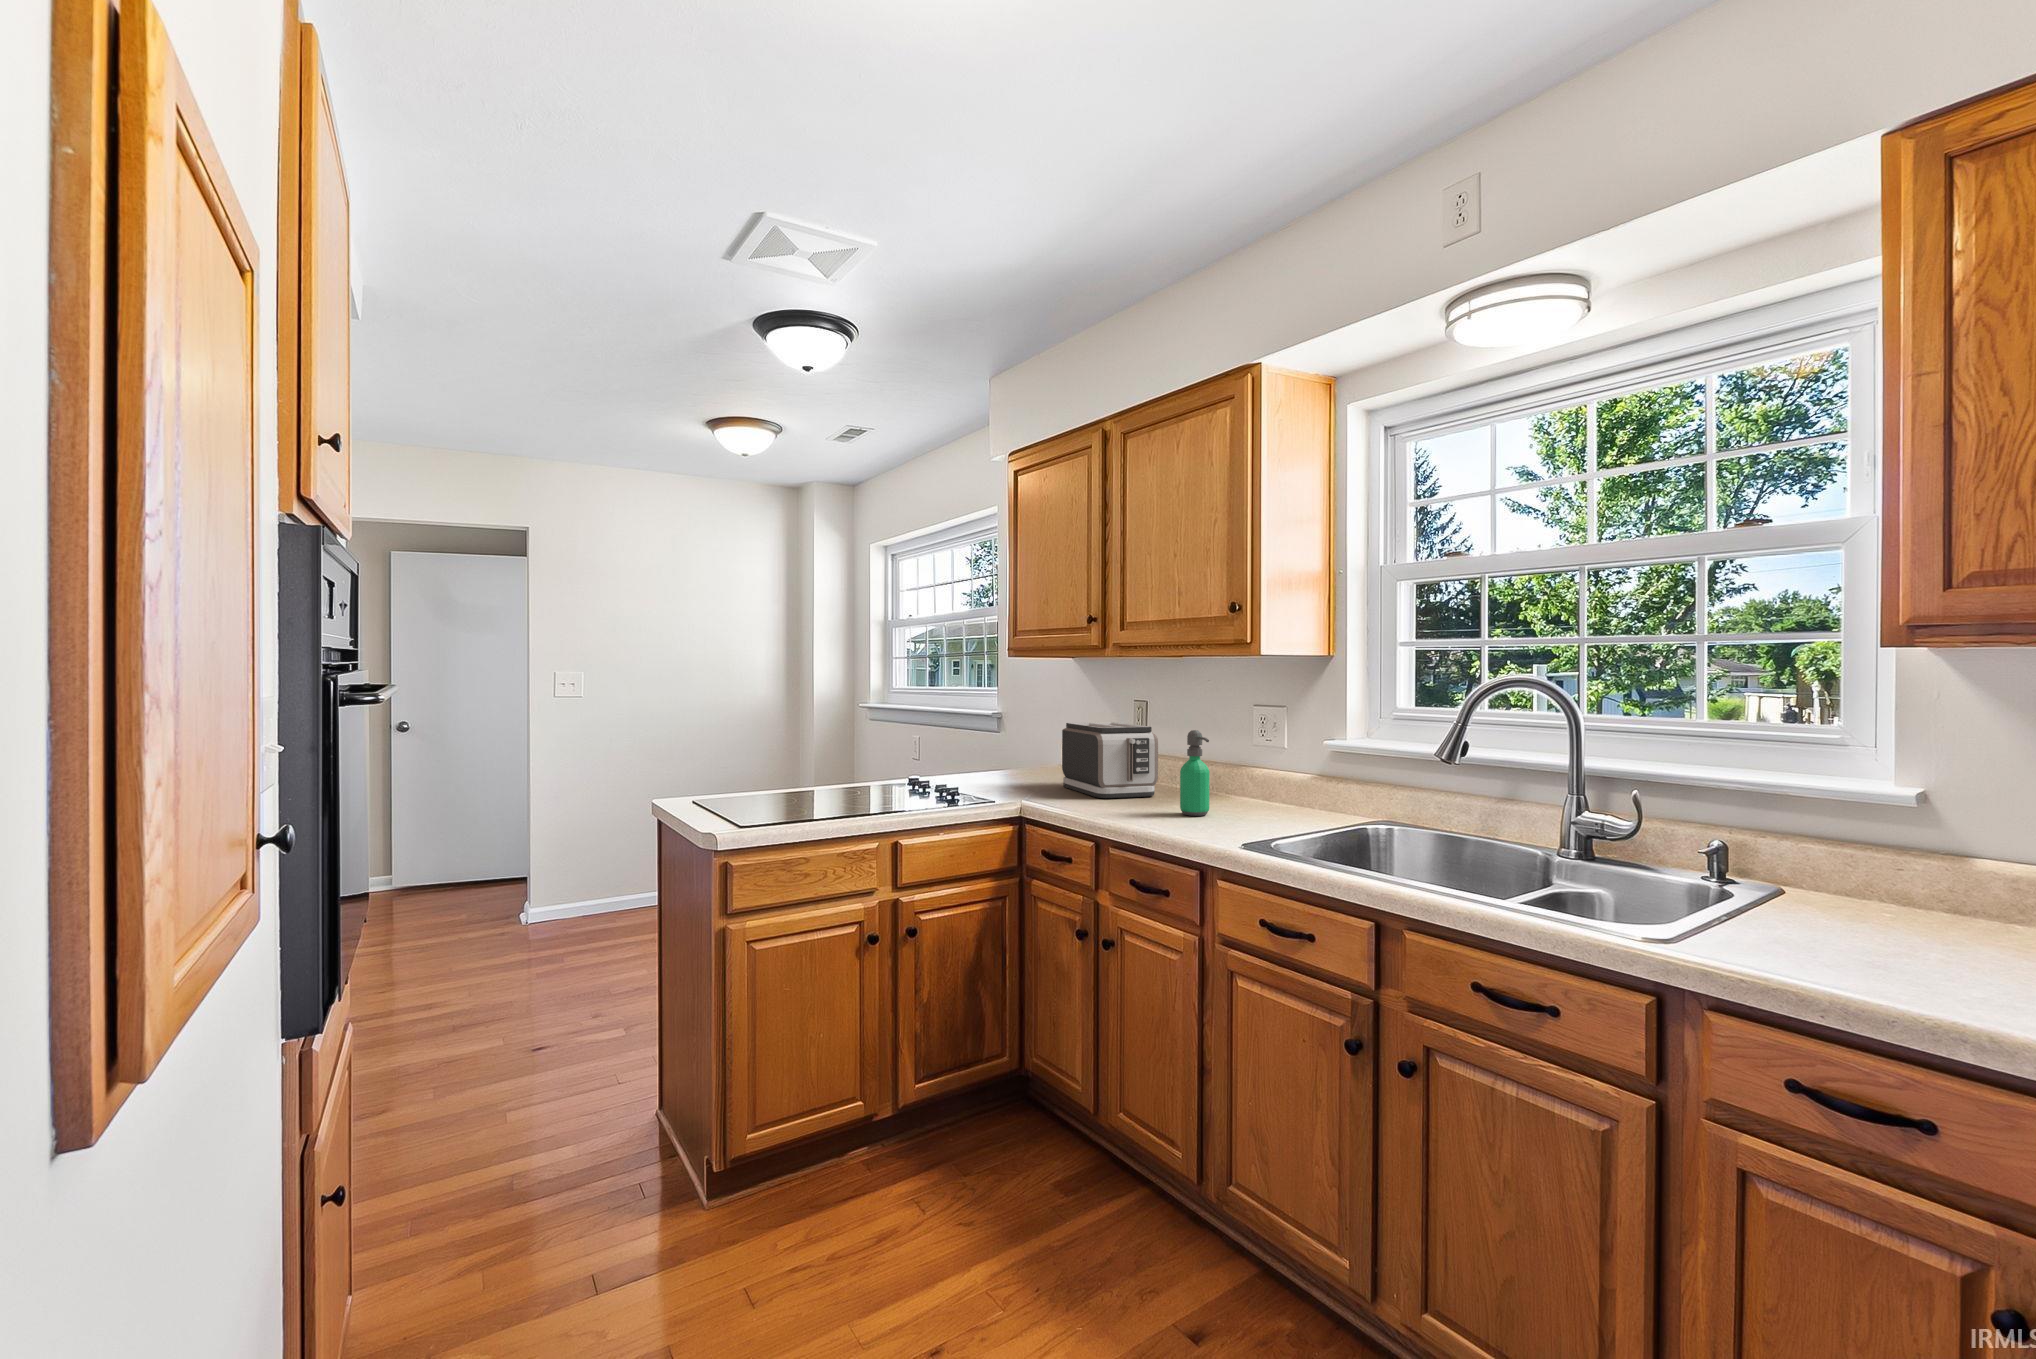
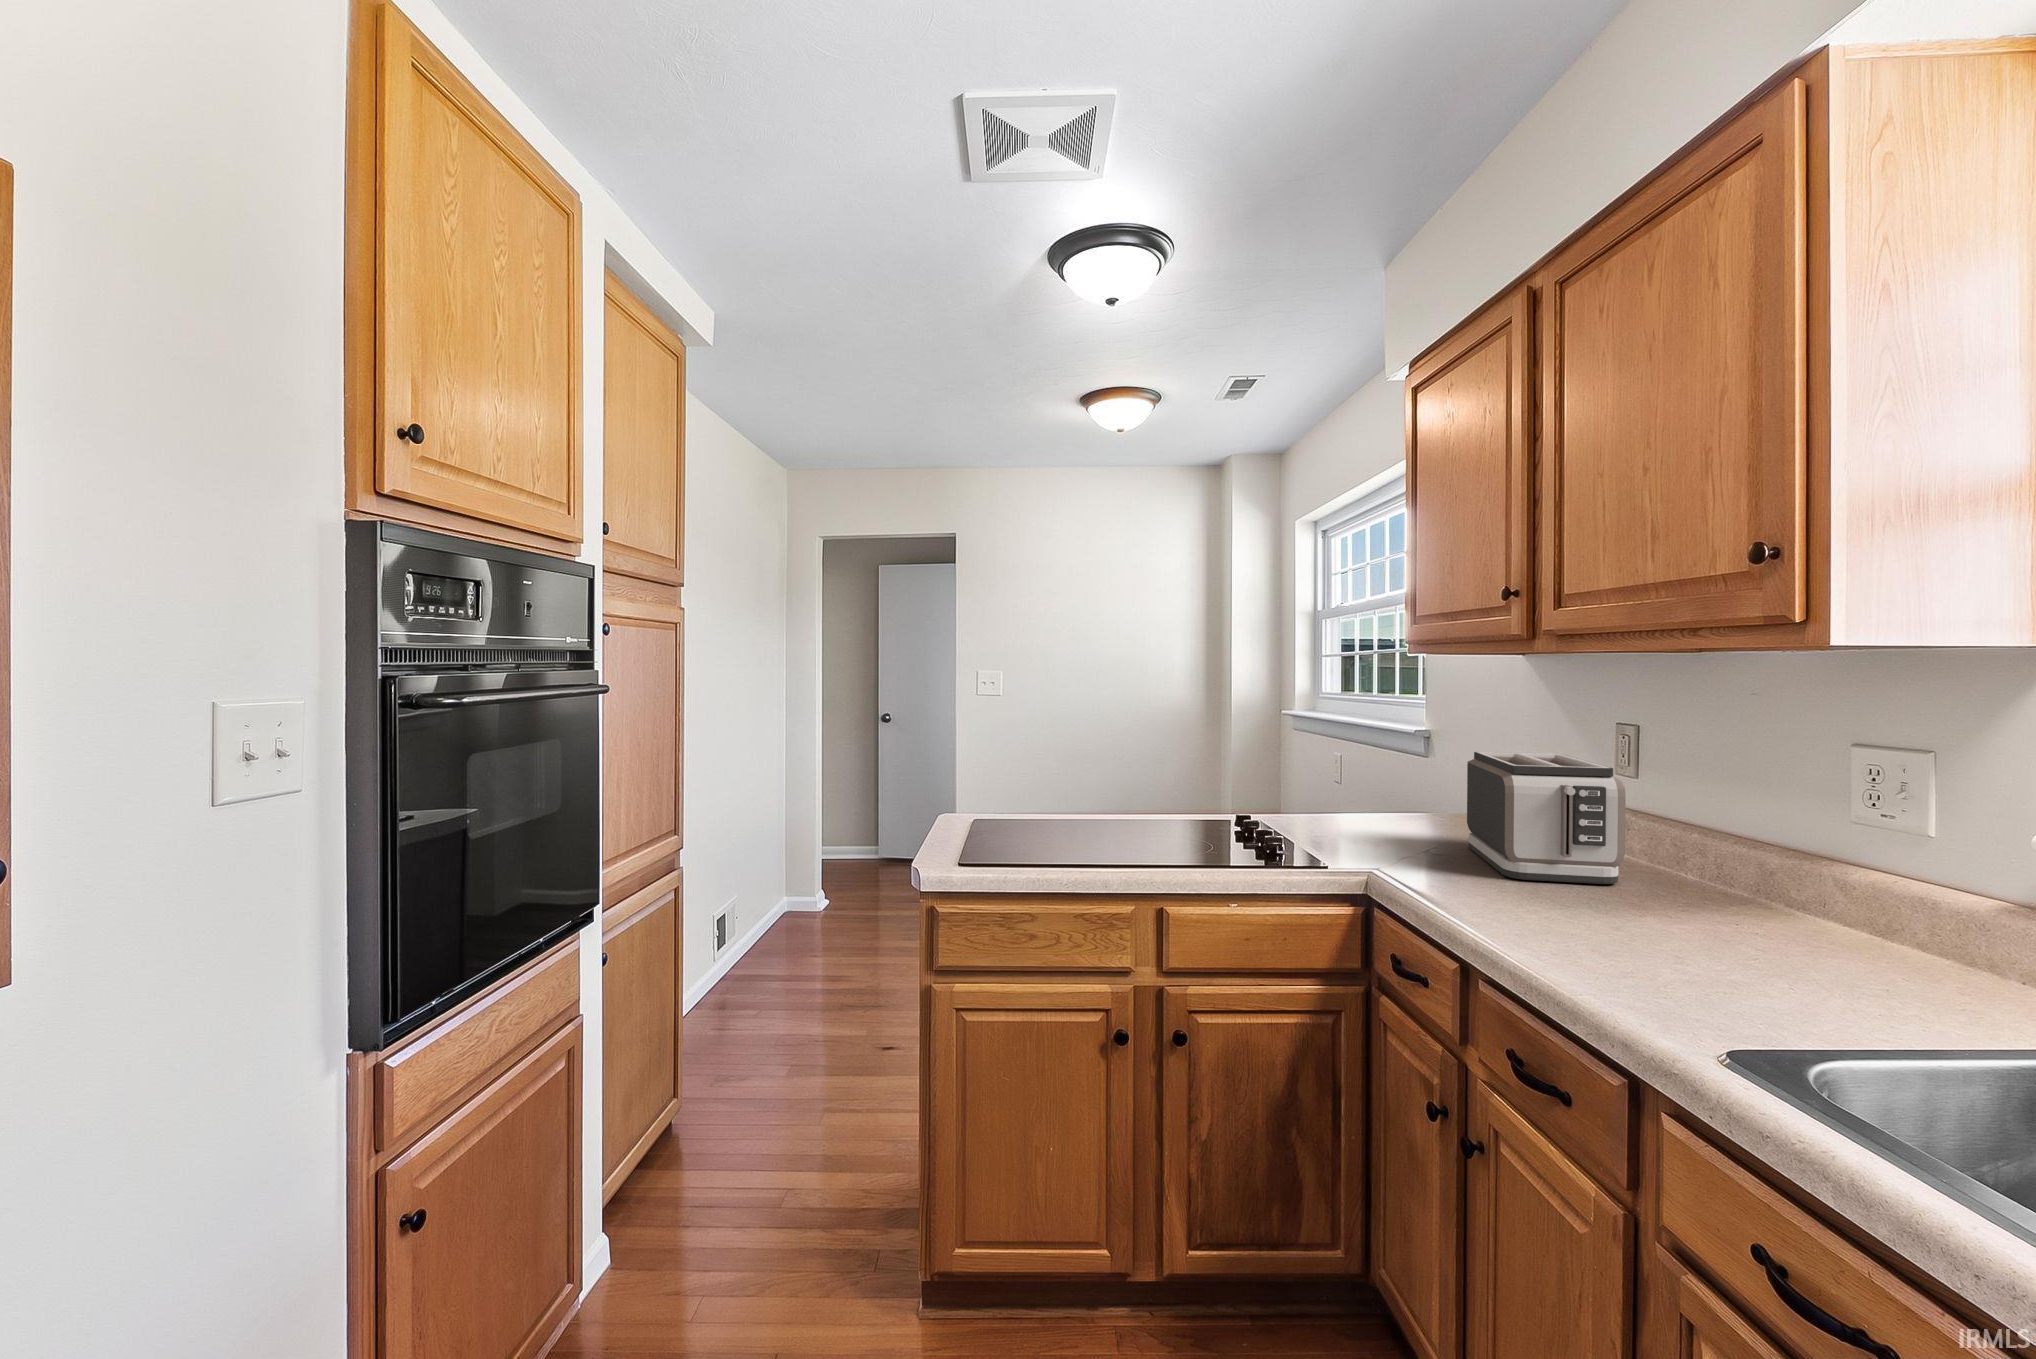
soap dispenser: present [1180,730,1210,816] -> none [1639,785,1705,945]

